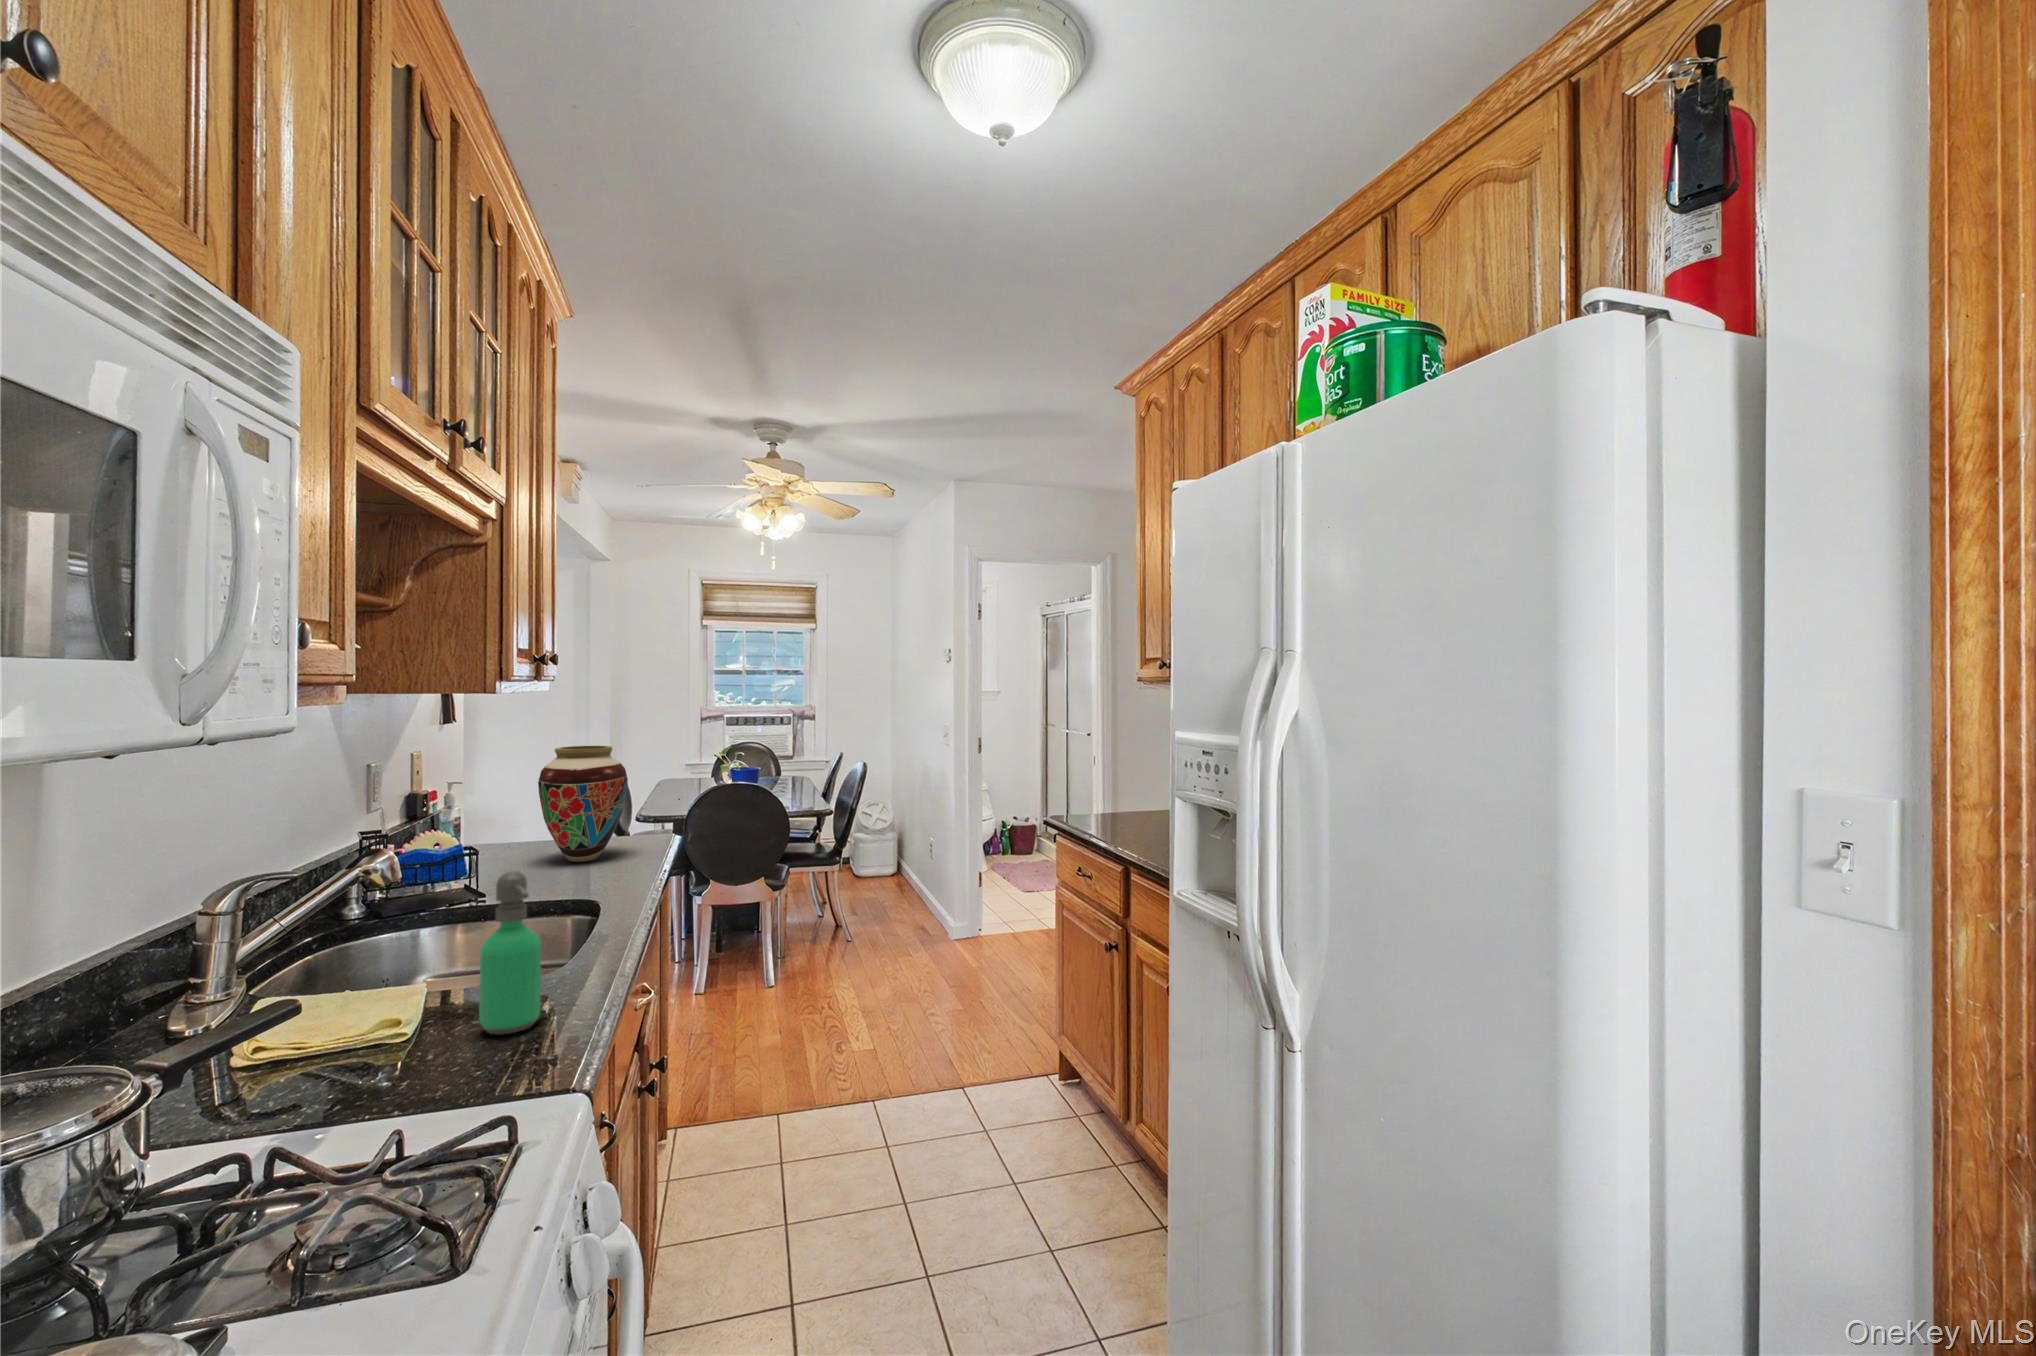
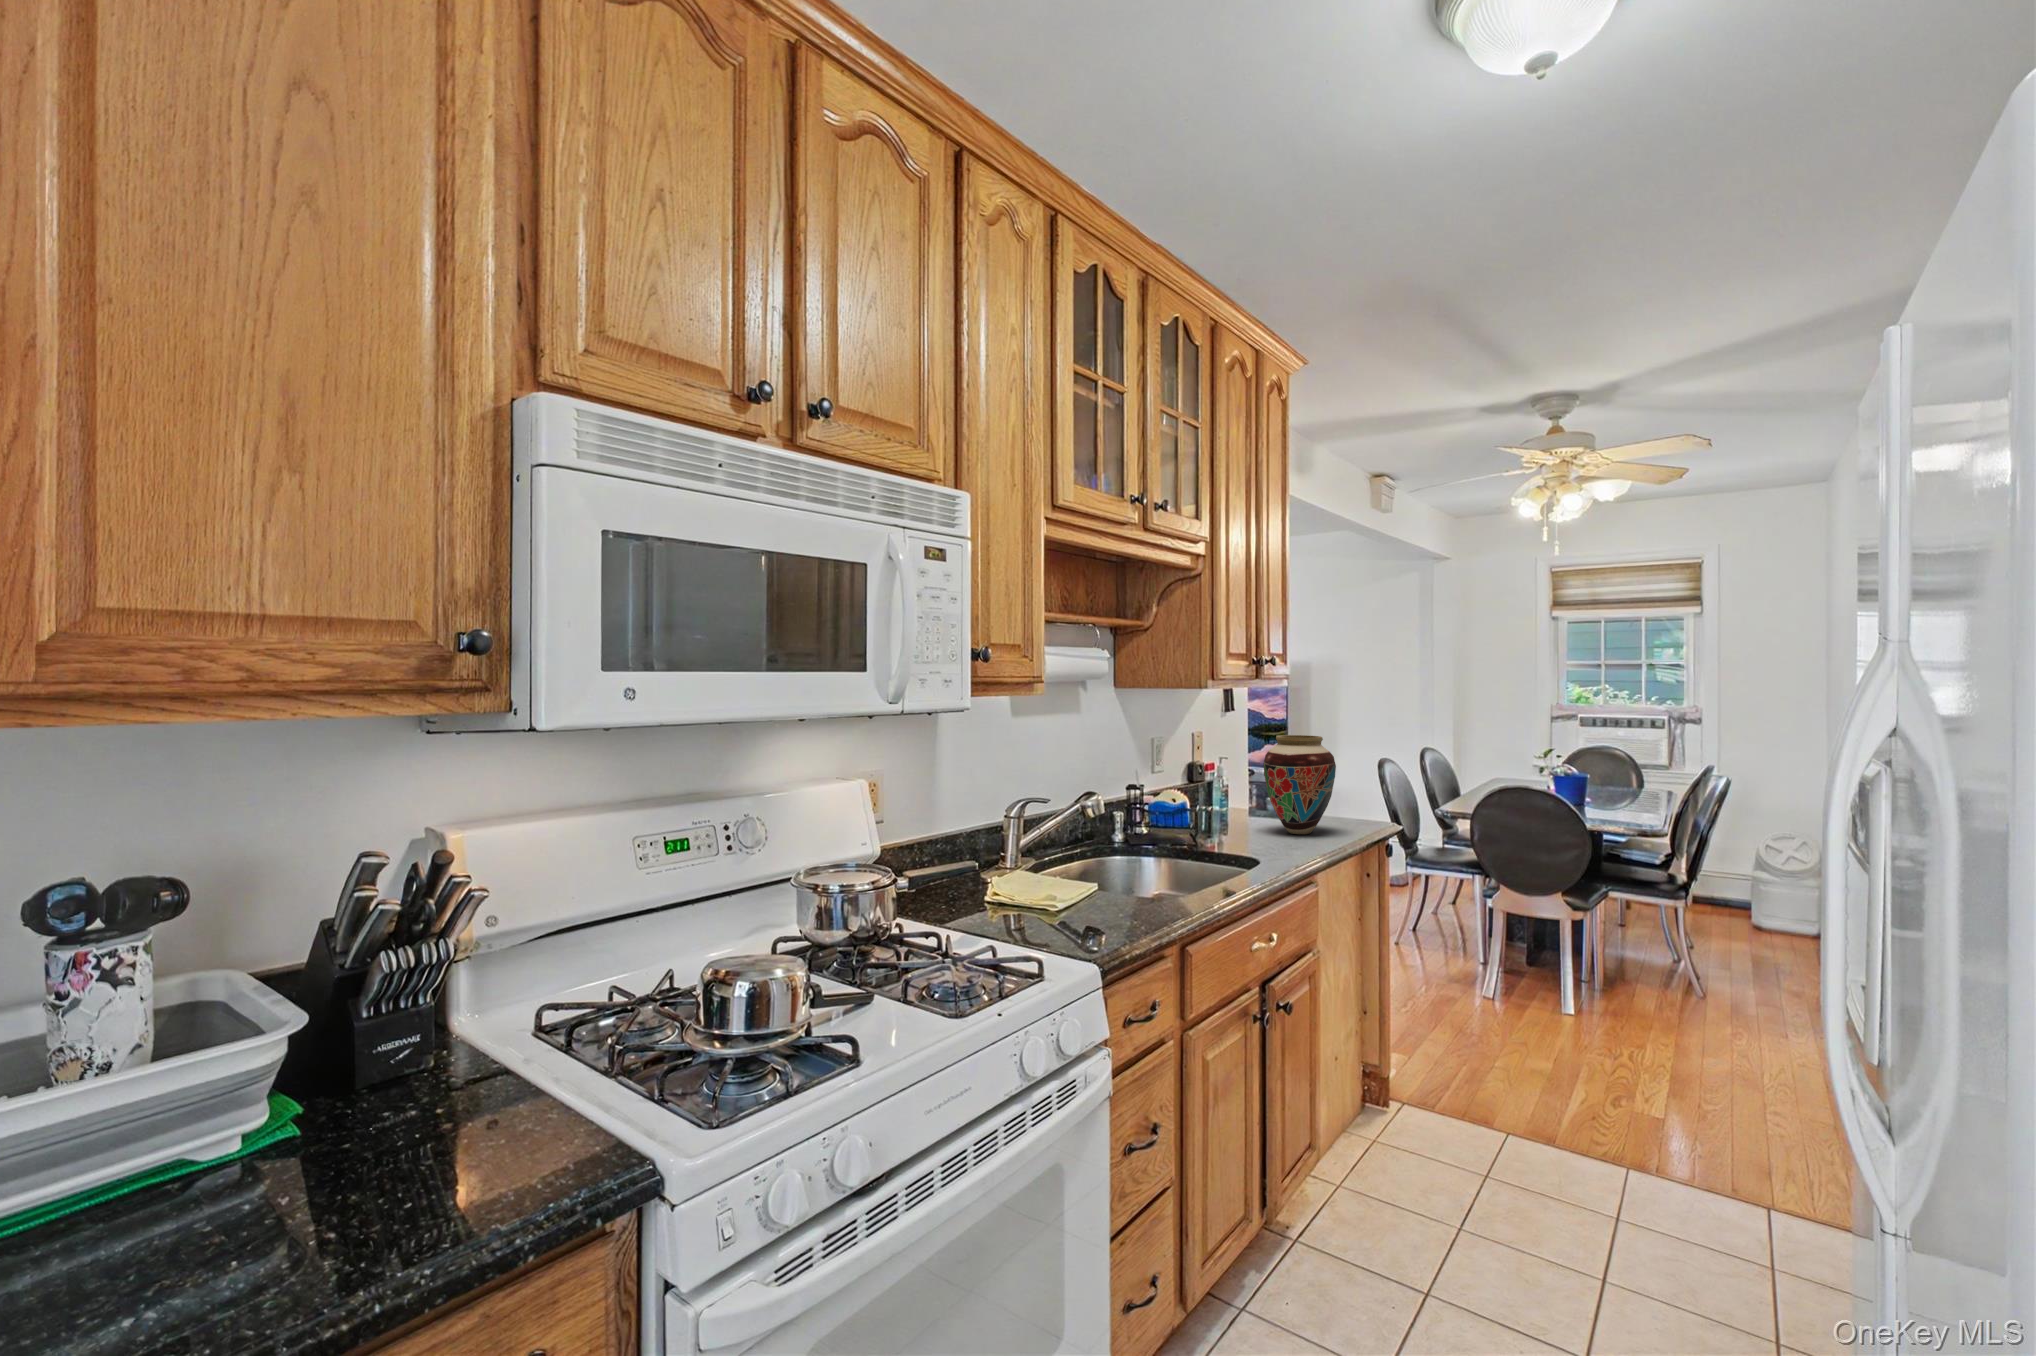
soap dispenser: present [479,871,541,1034] -> none [1107,814,1145,926]

